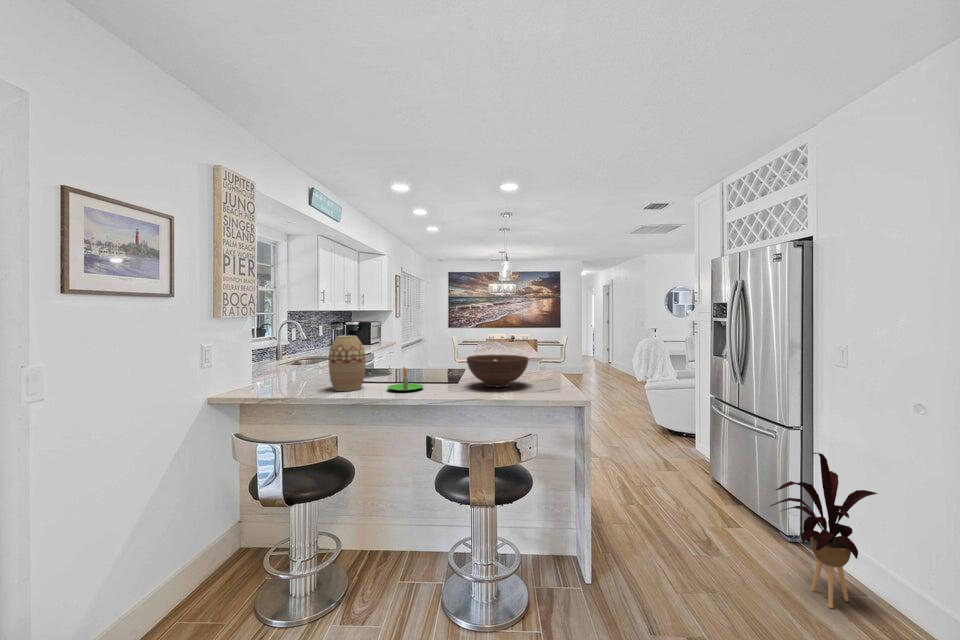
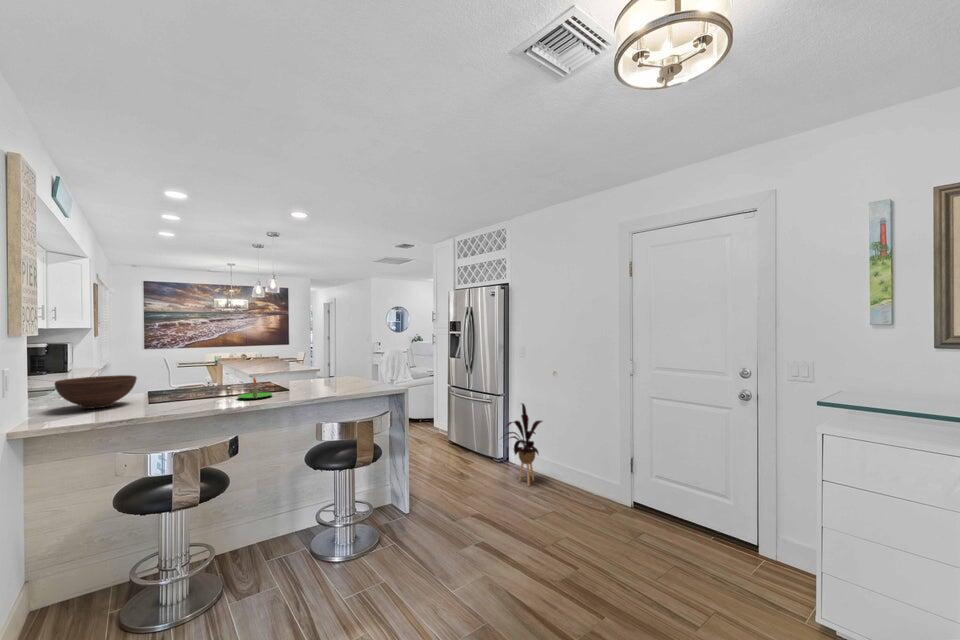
vase: present [329,336,366,391] -> none [168,352,209,406]
fruit bowl: present [467,355,529,387] -> present [55,375,137,409]

